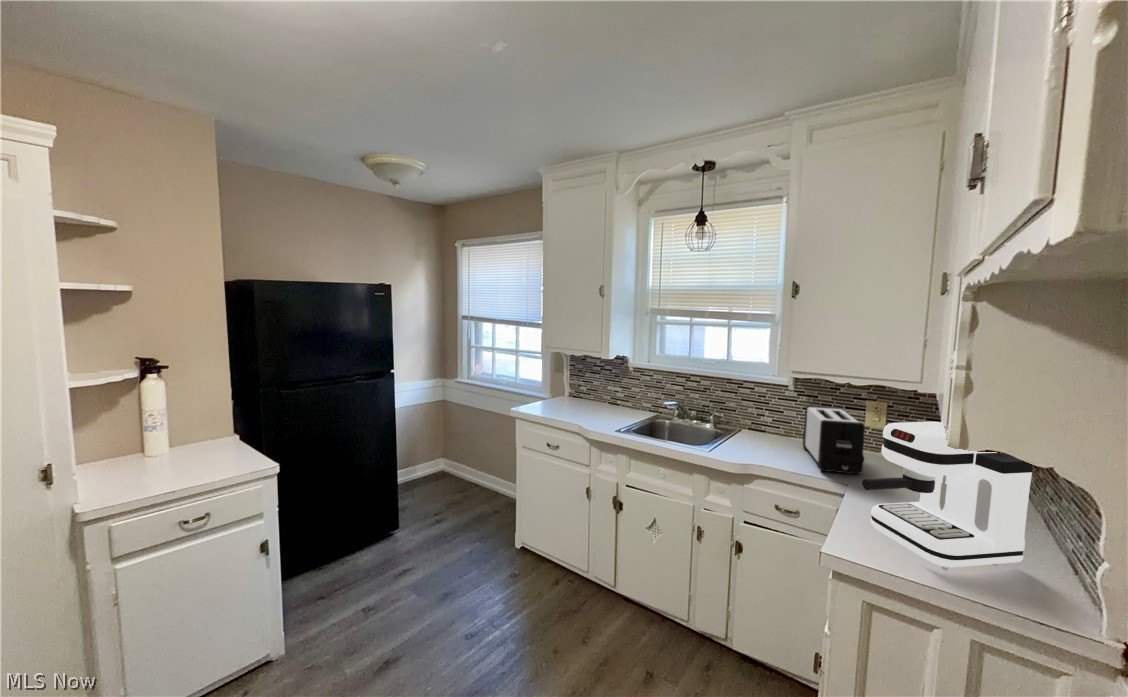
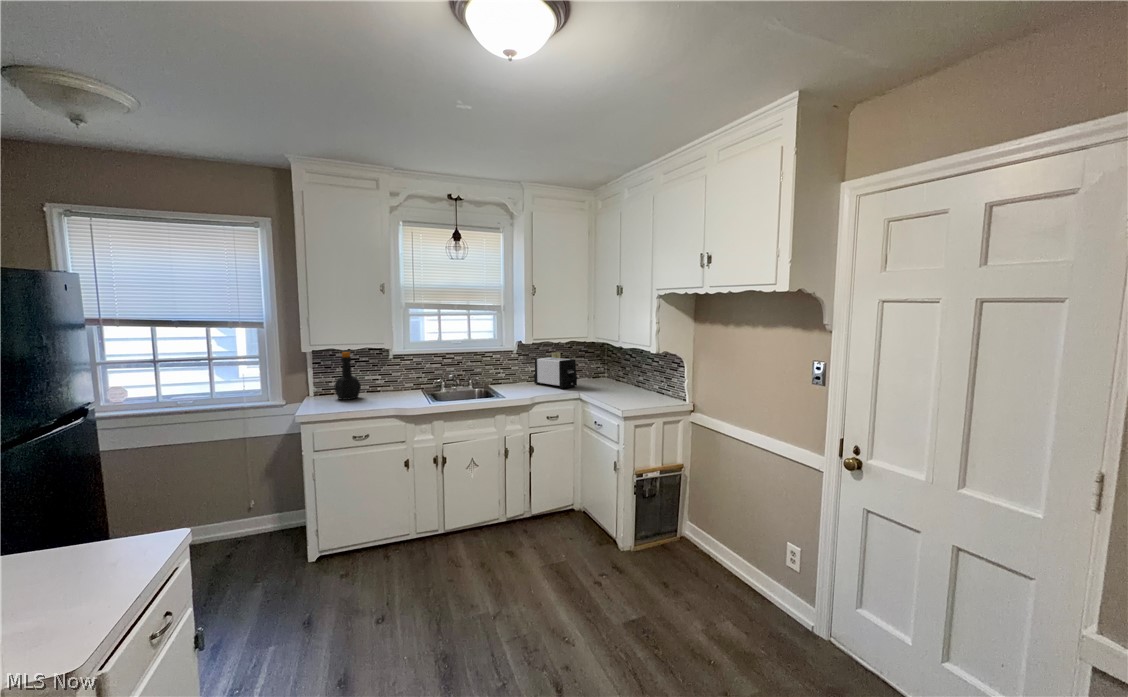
bottle: none [564,358,588,408] -> present [335,352,361,400]
coffee maker: present [862,422,1033,568] -> none [612,346,656,399]

